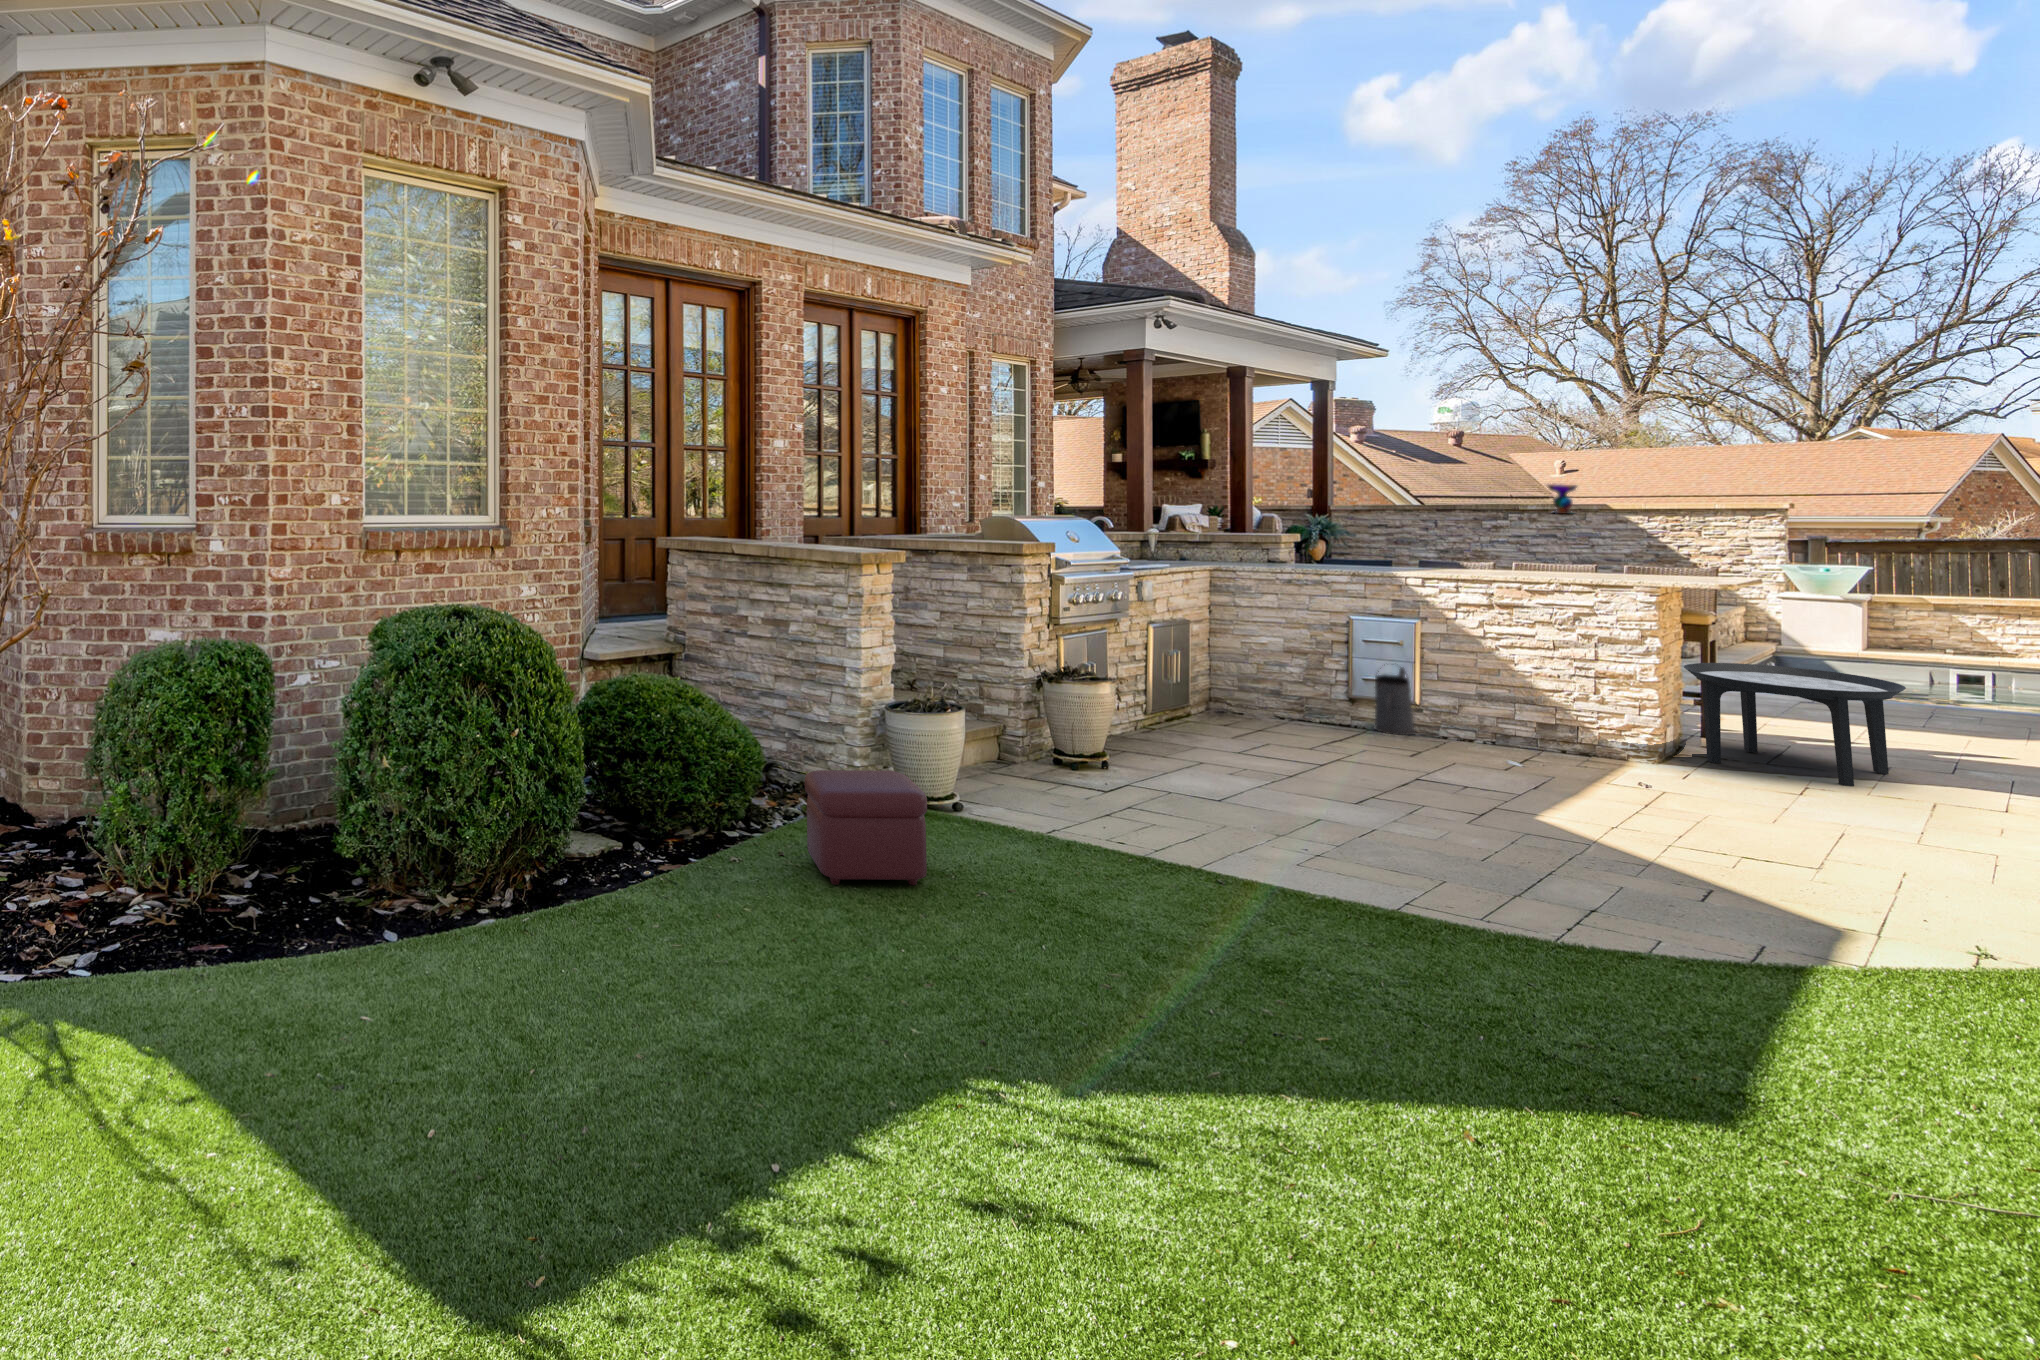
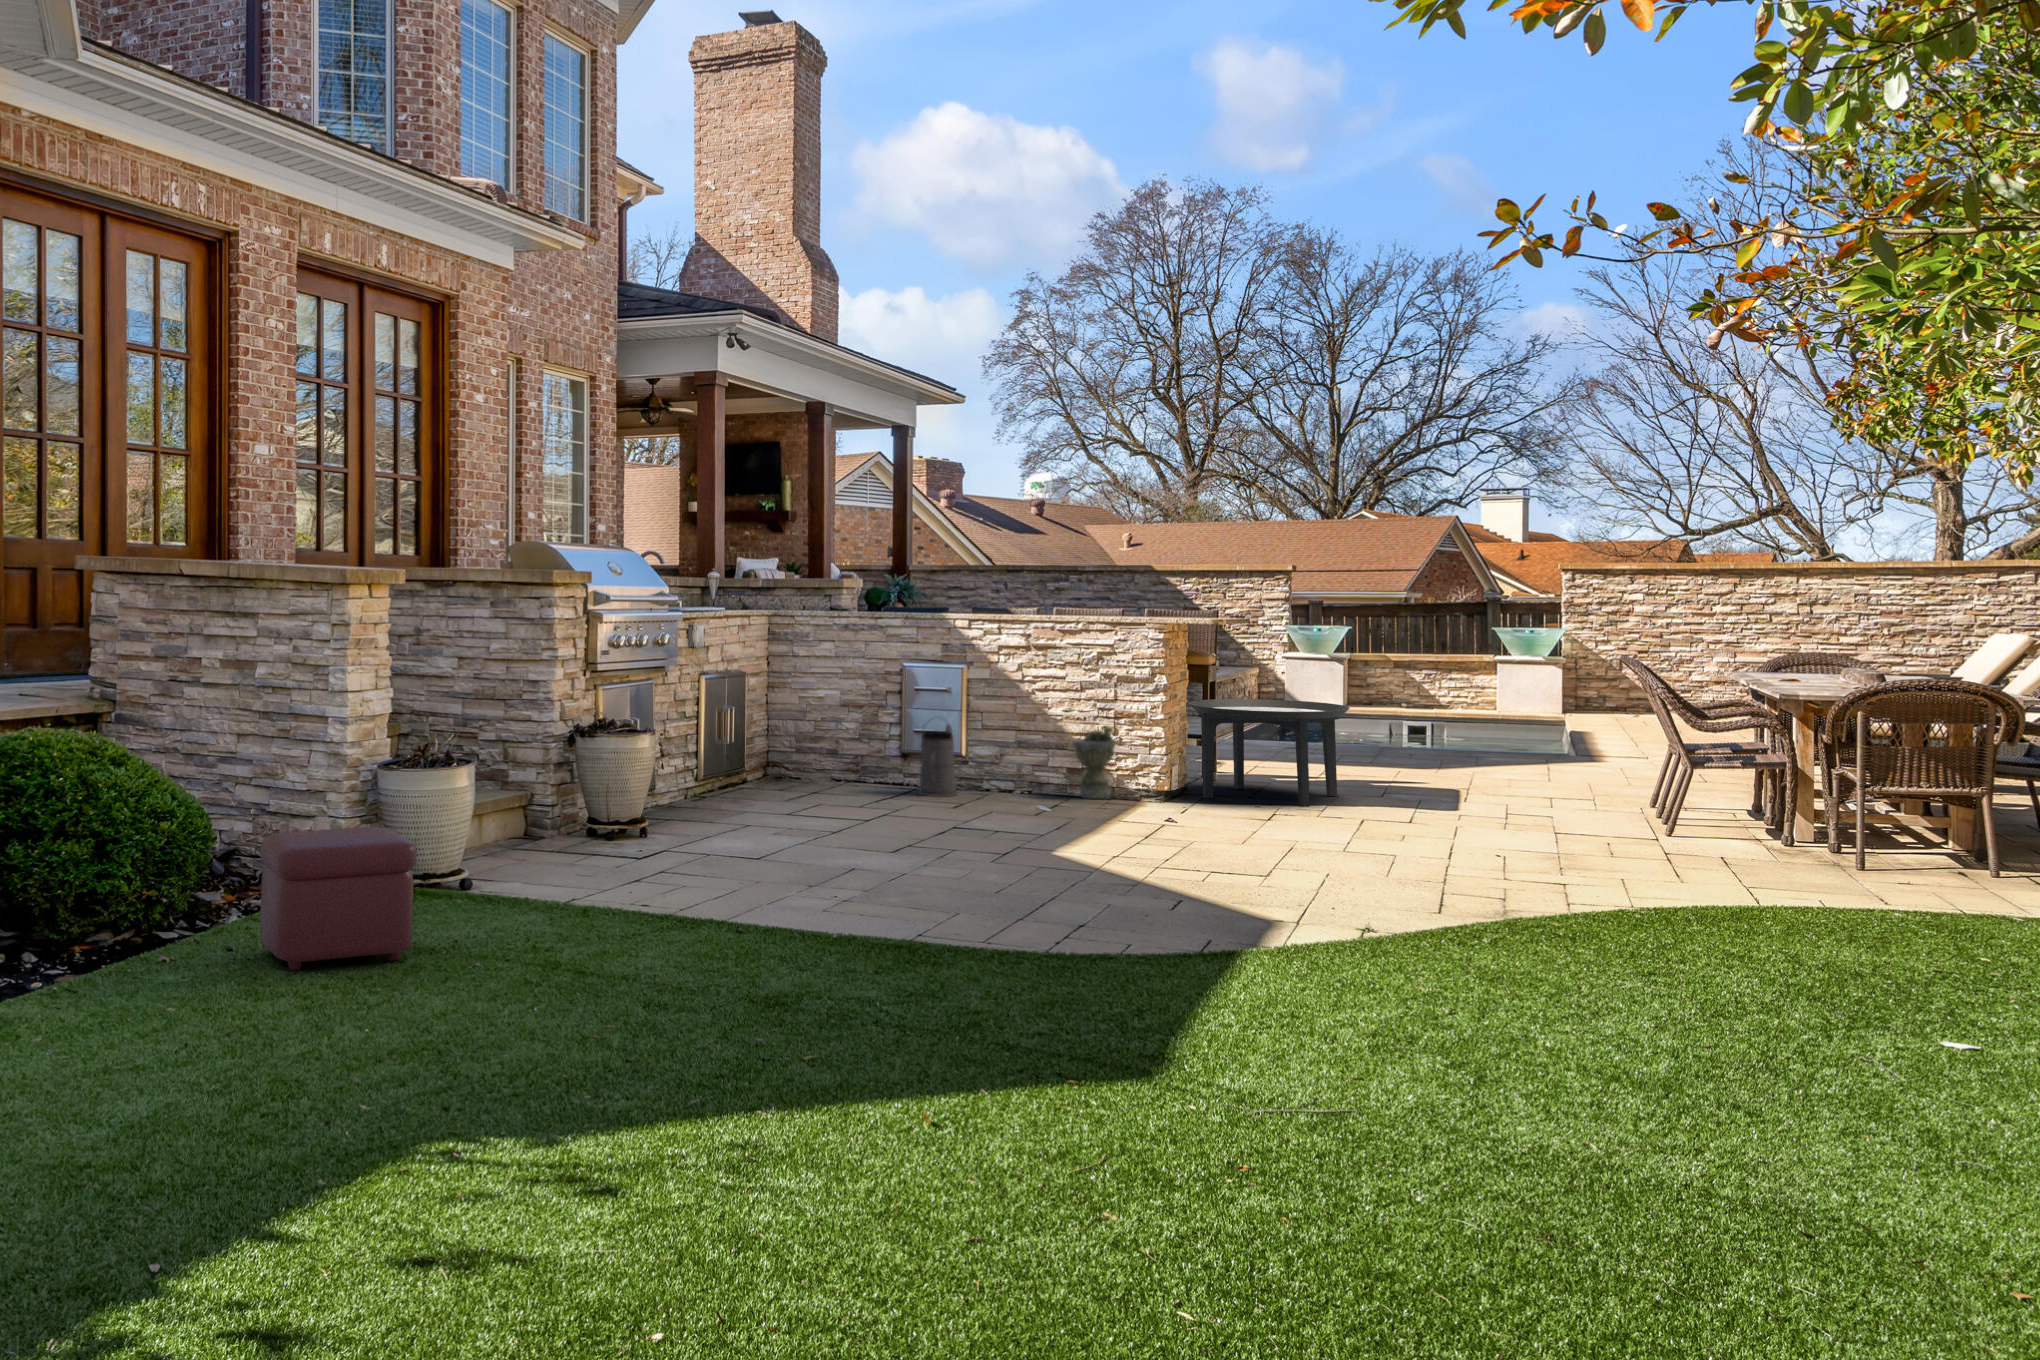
decorative bowl: present [1547,484,1577,514] -> none [1099,550,1129,582]
planter: none [1544,685,1597,754] -> present [1072,726,1116,799]

